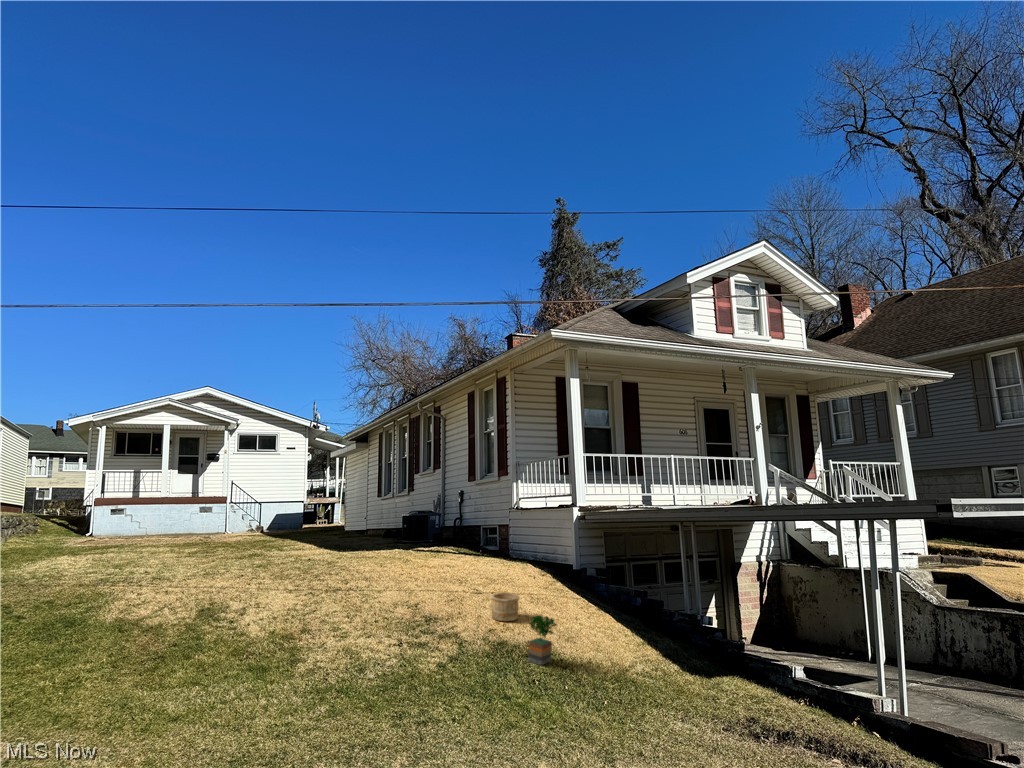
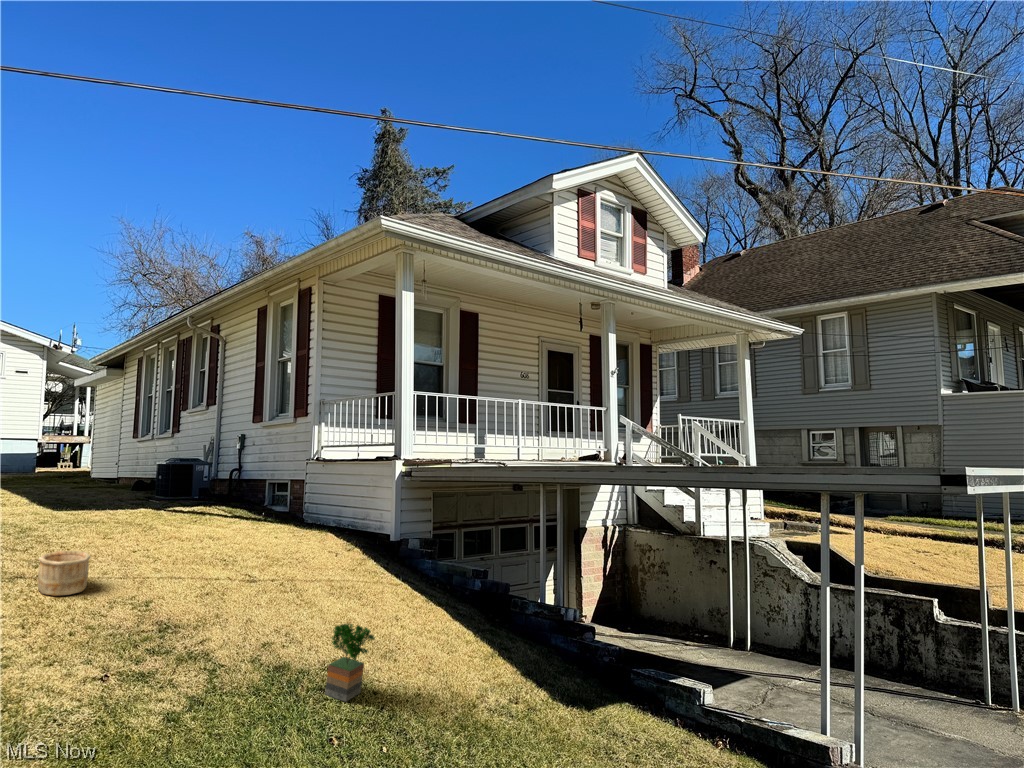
wooden bucket: present [491,593,519,621] -> present [38,551,91,596]

